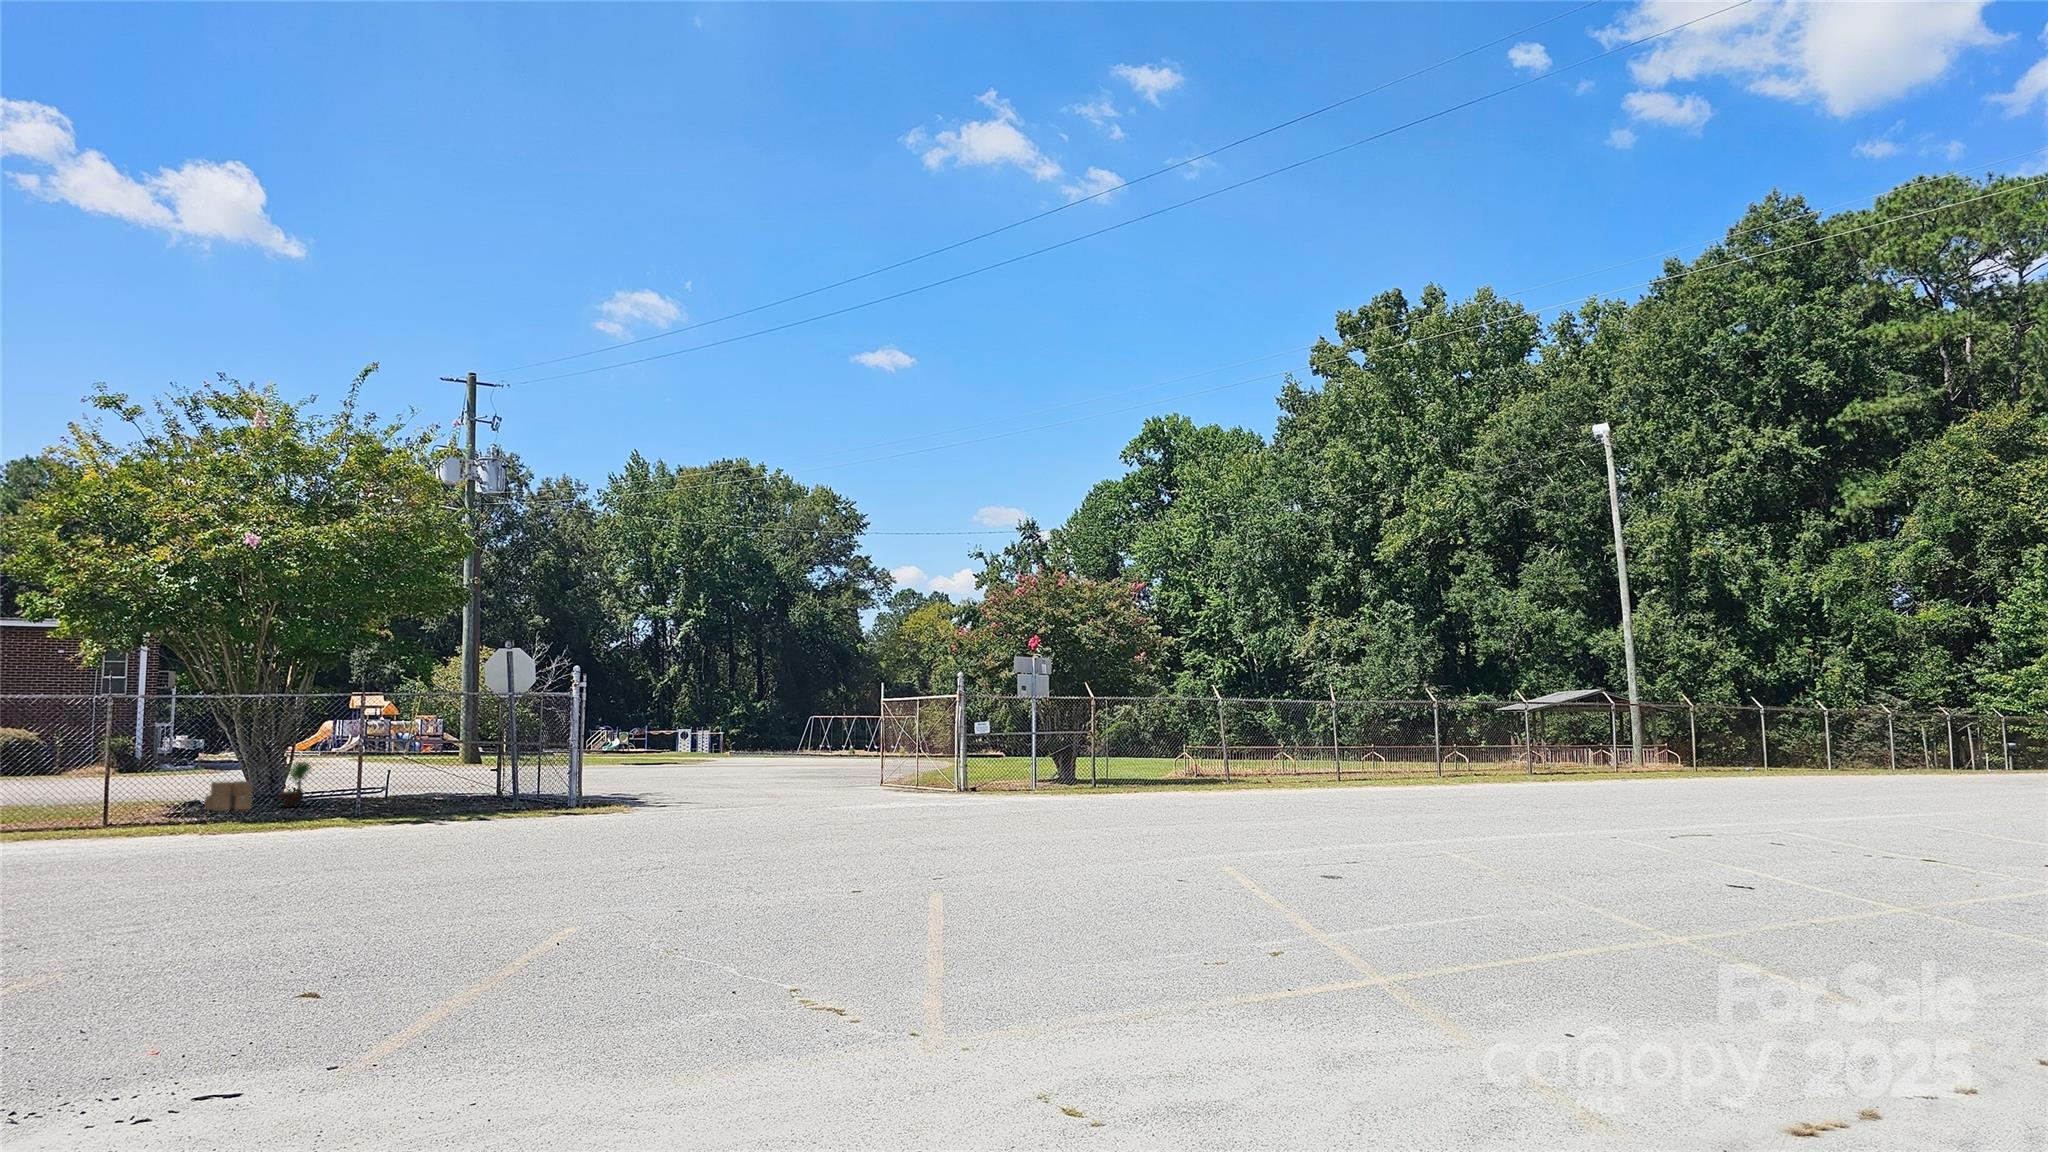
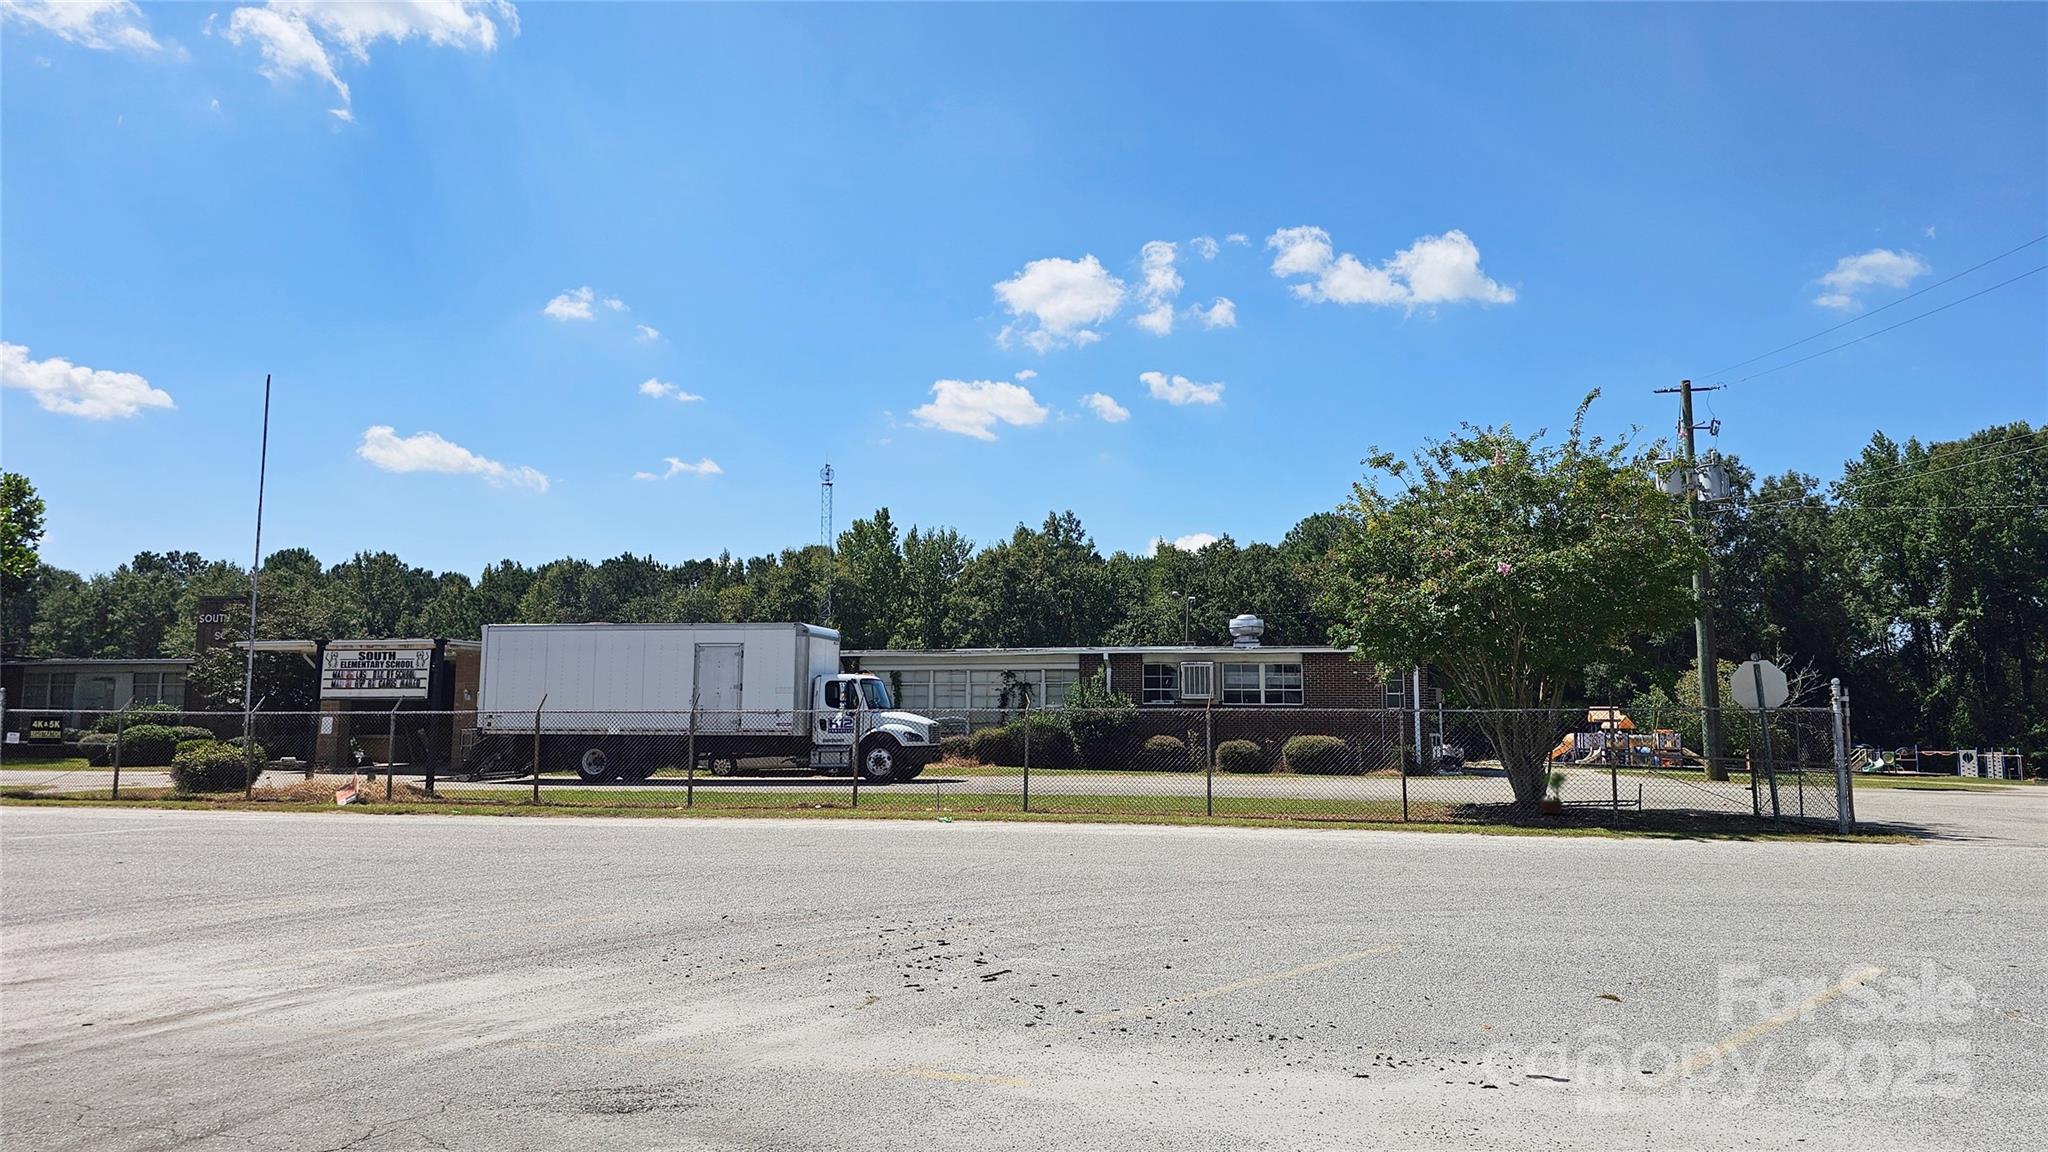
cardboard box: present [205,781,252,811] -> none [1480,787,1518,814]

